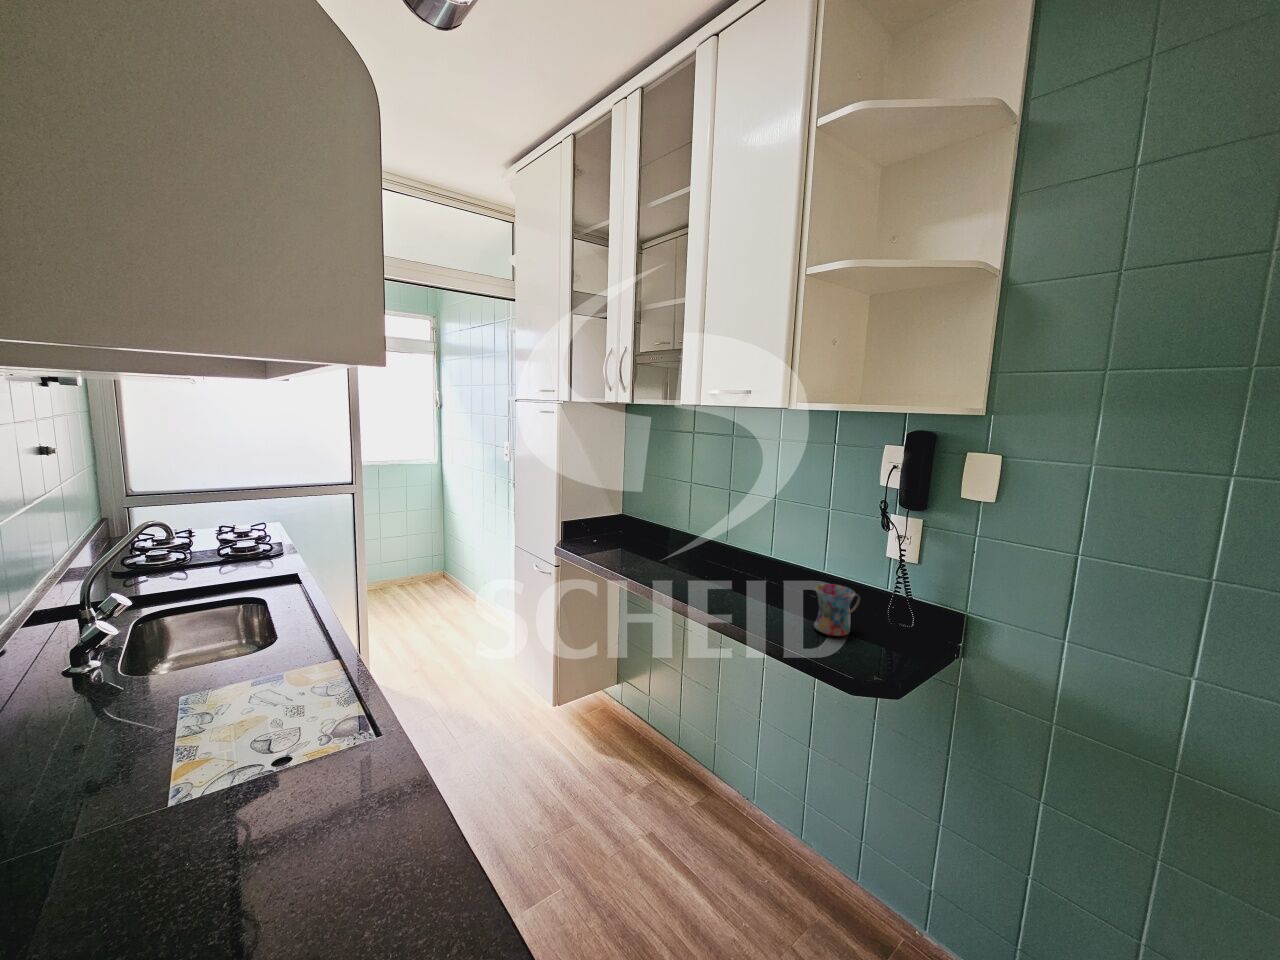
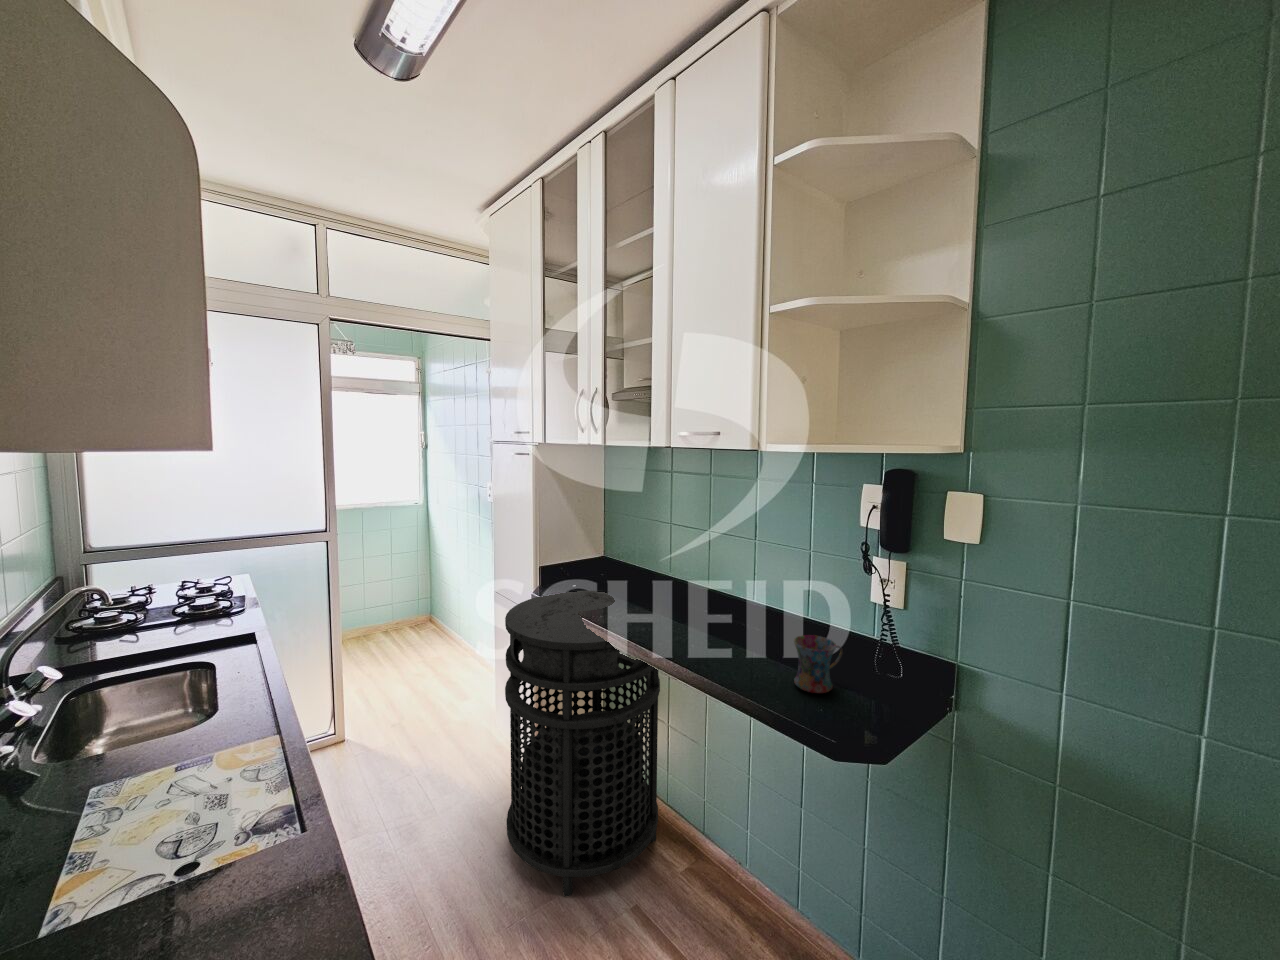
trash can: none [530,545,679,822] -> present [505,591,660,897]

